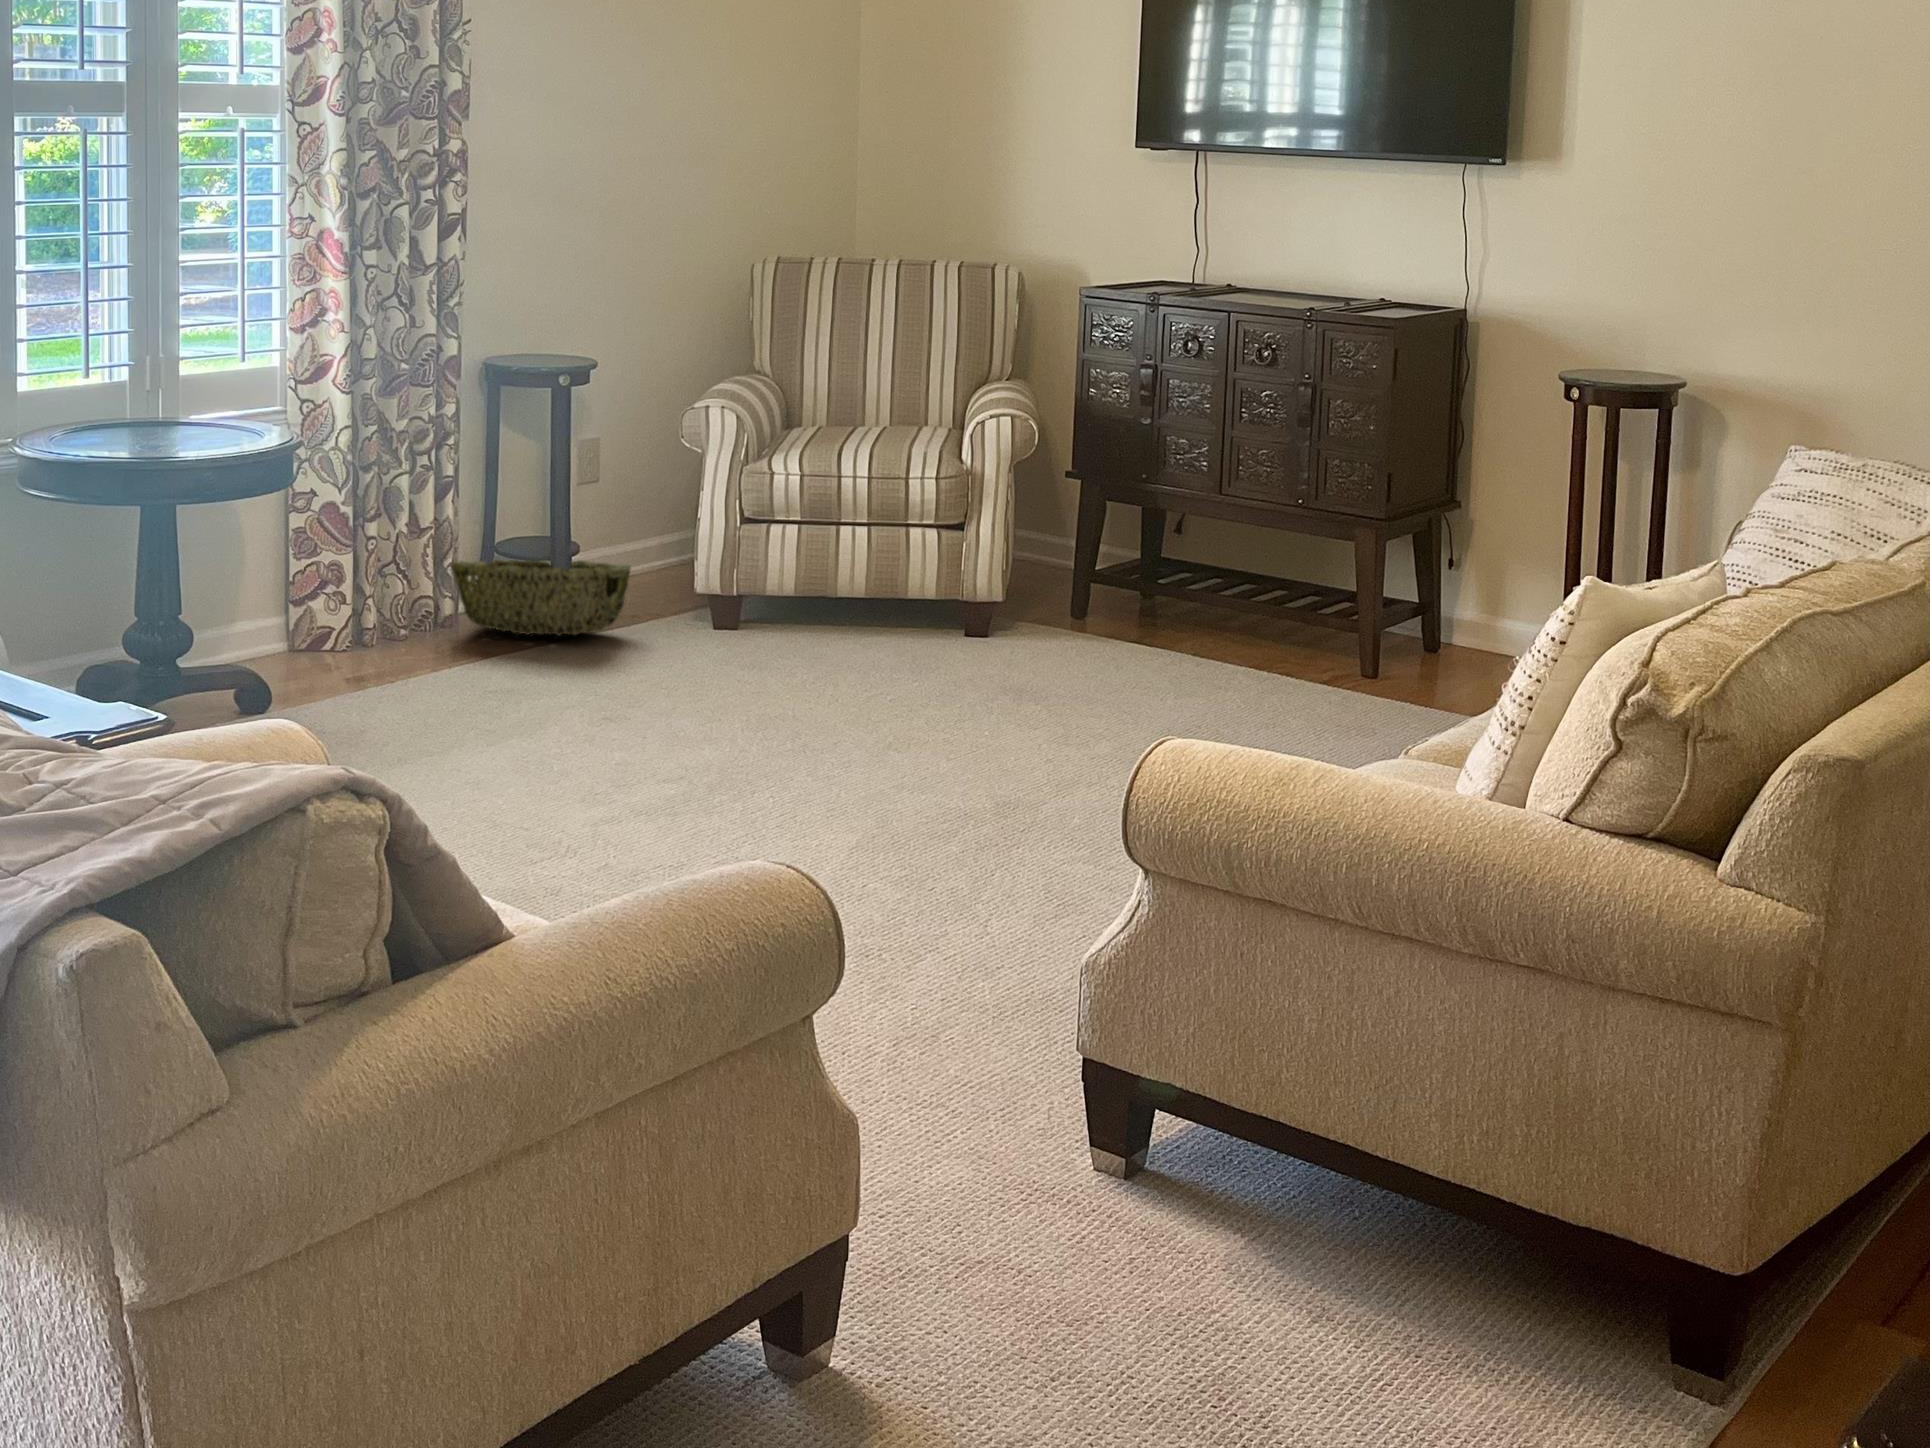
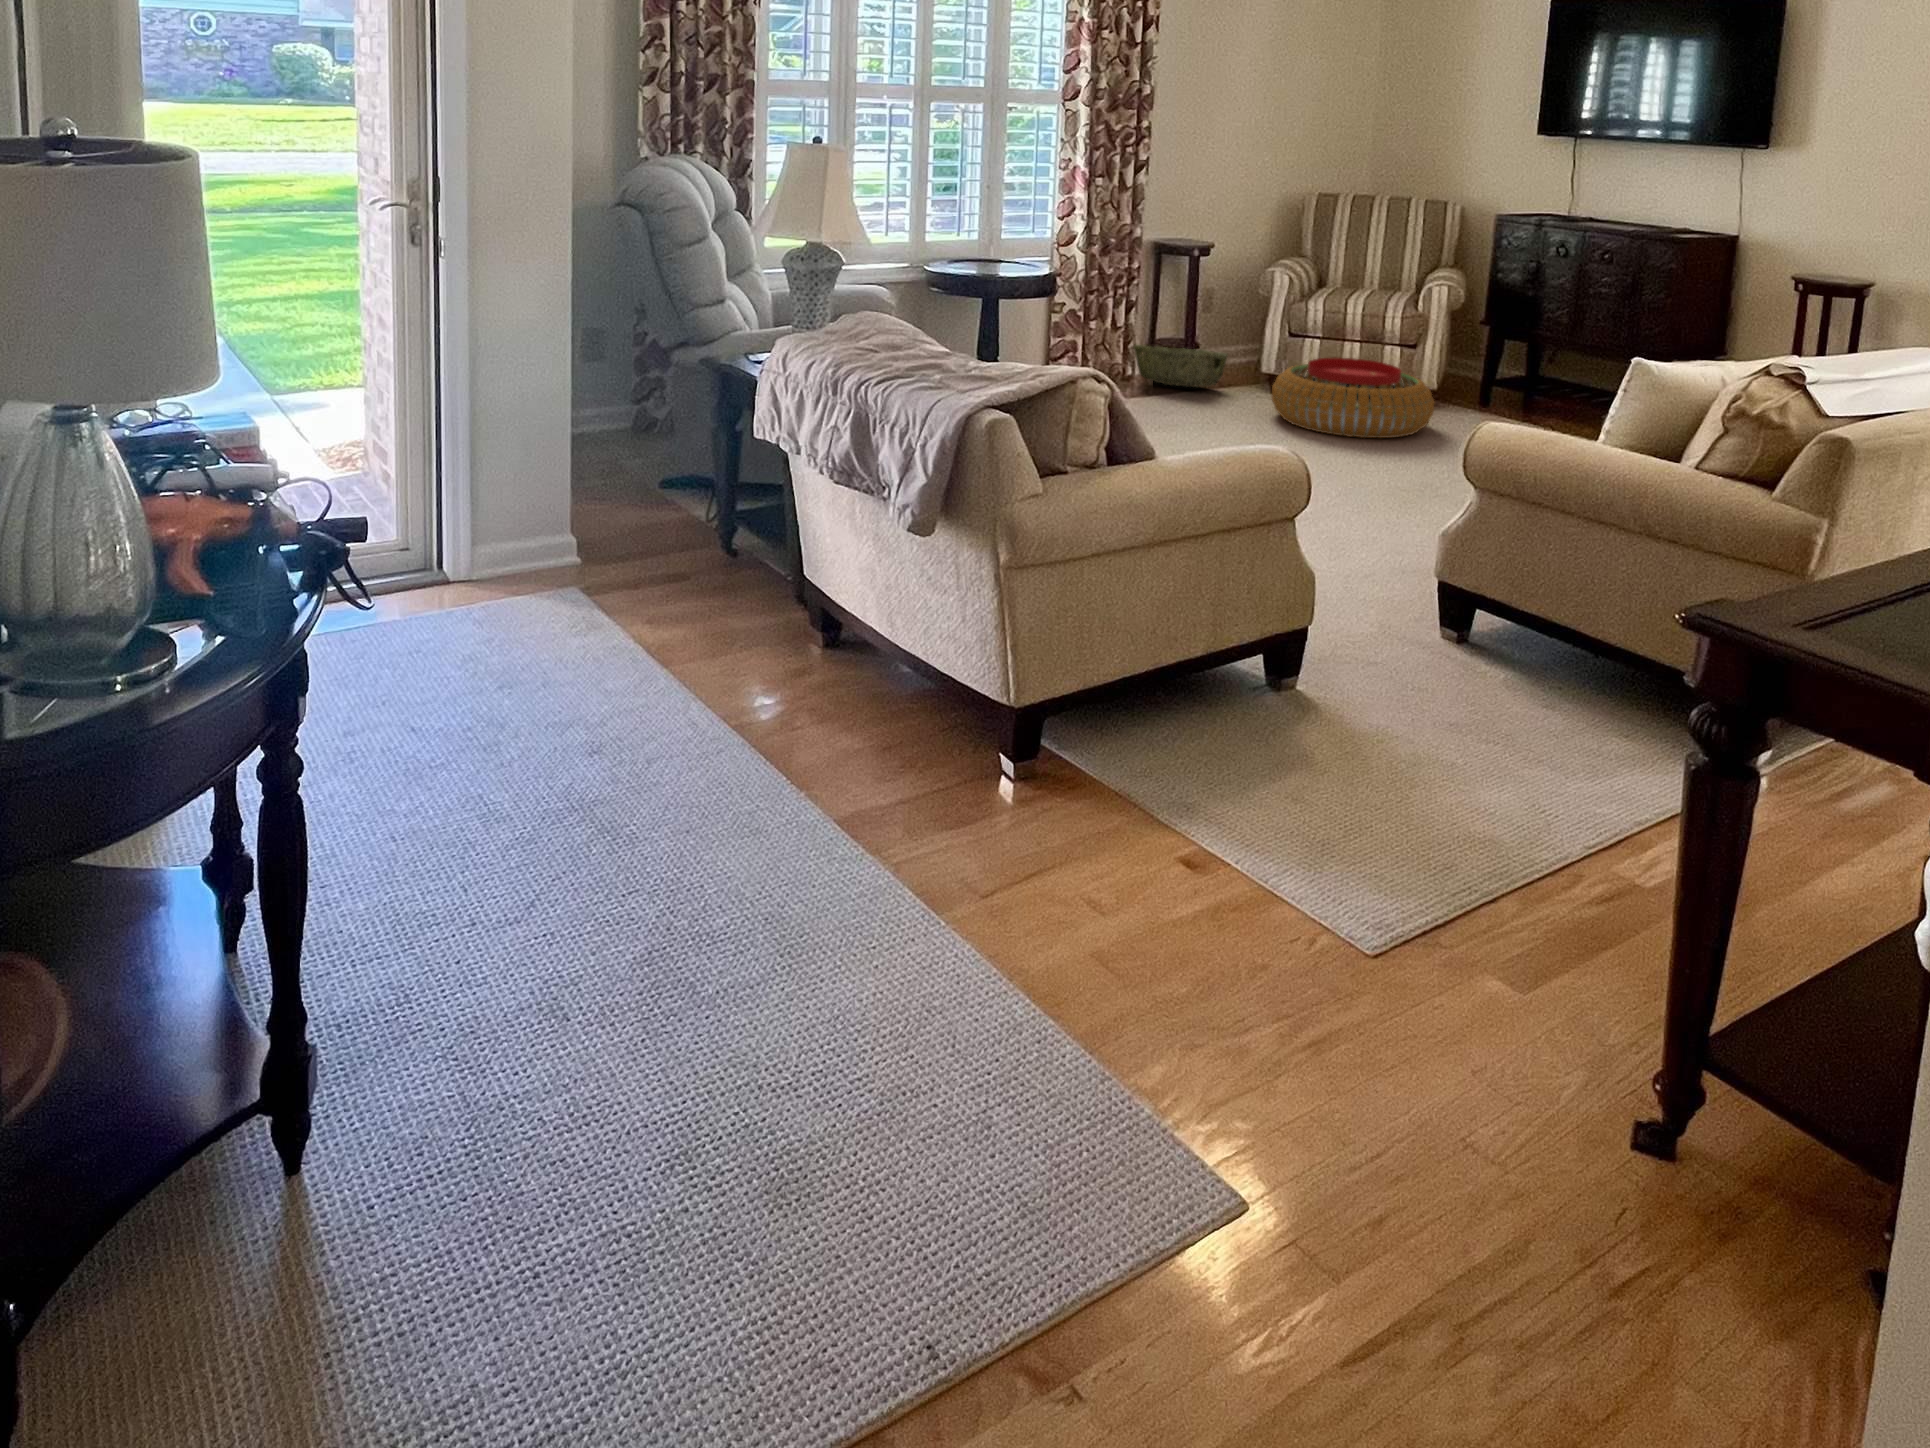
pouf: none [716,562,1007,714] -> present [1271,358,1434,438]

